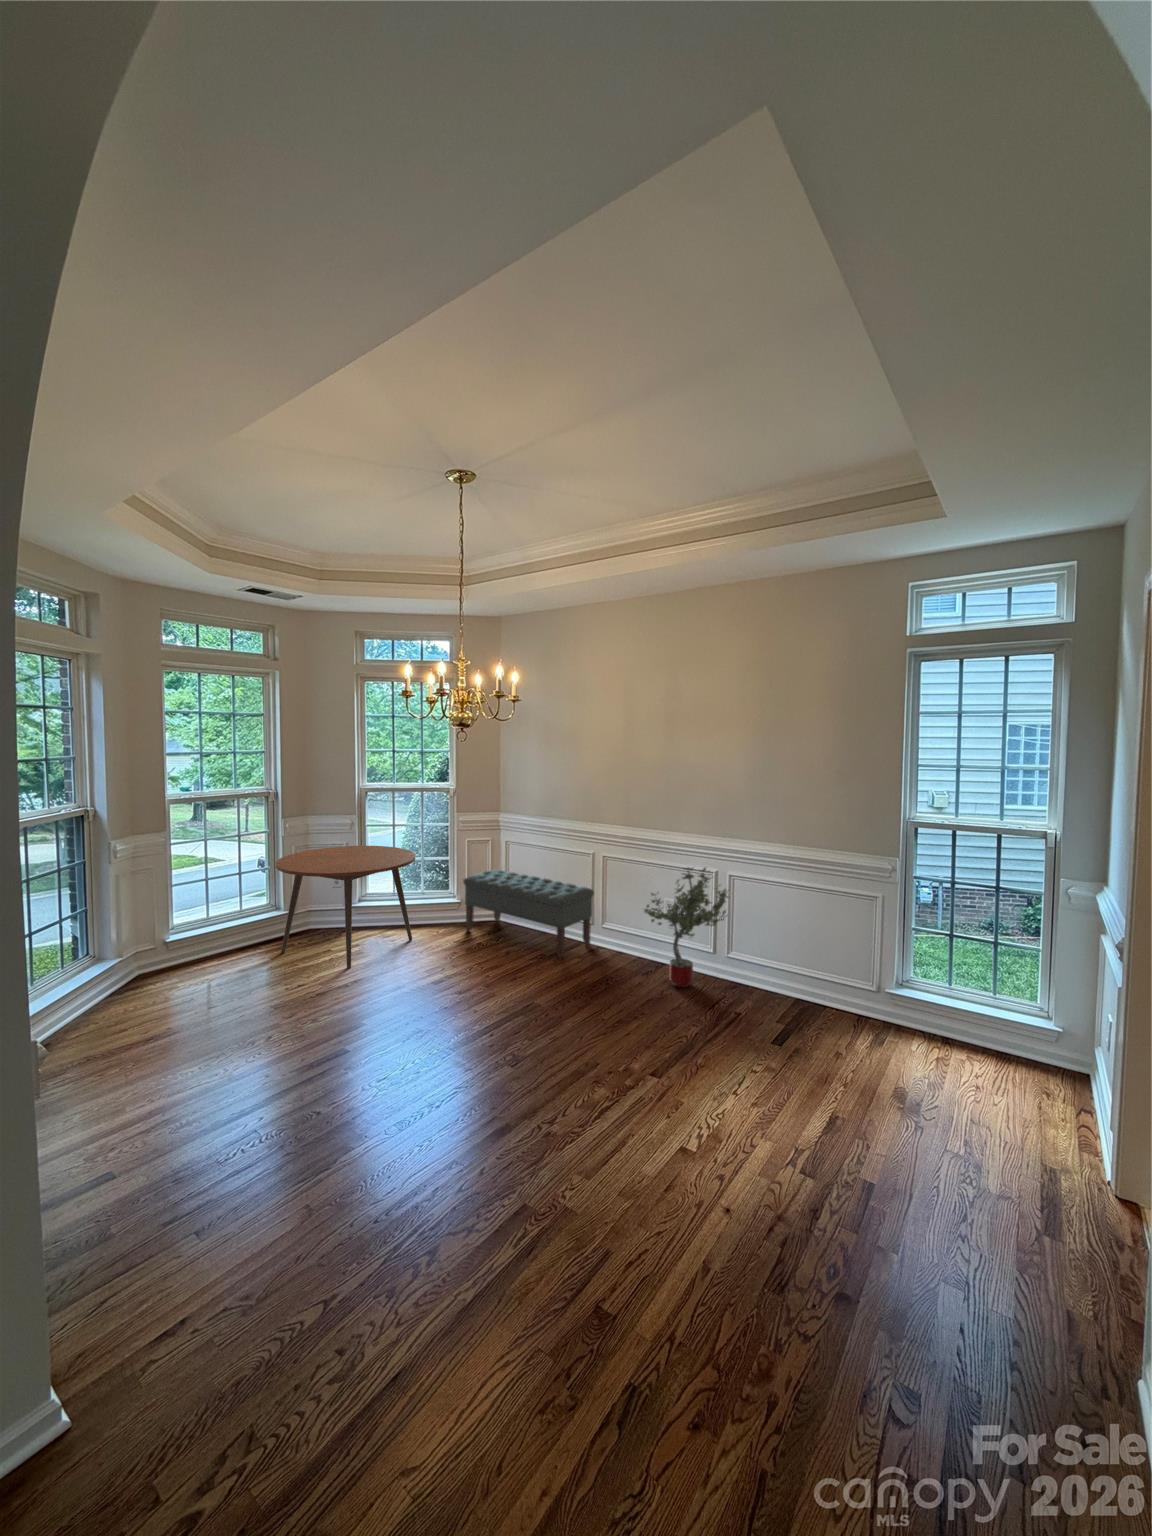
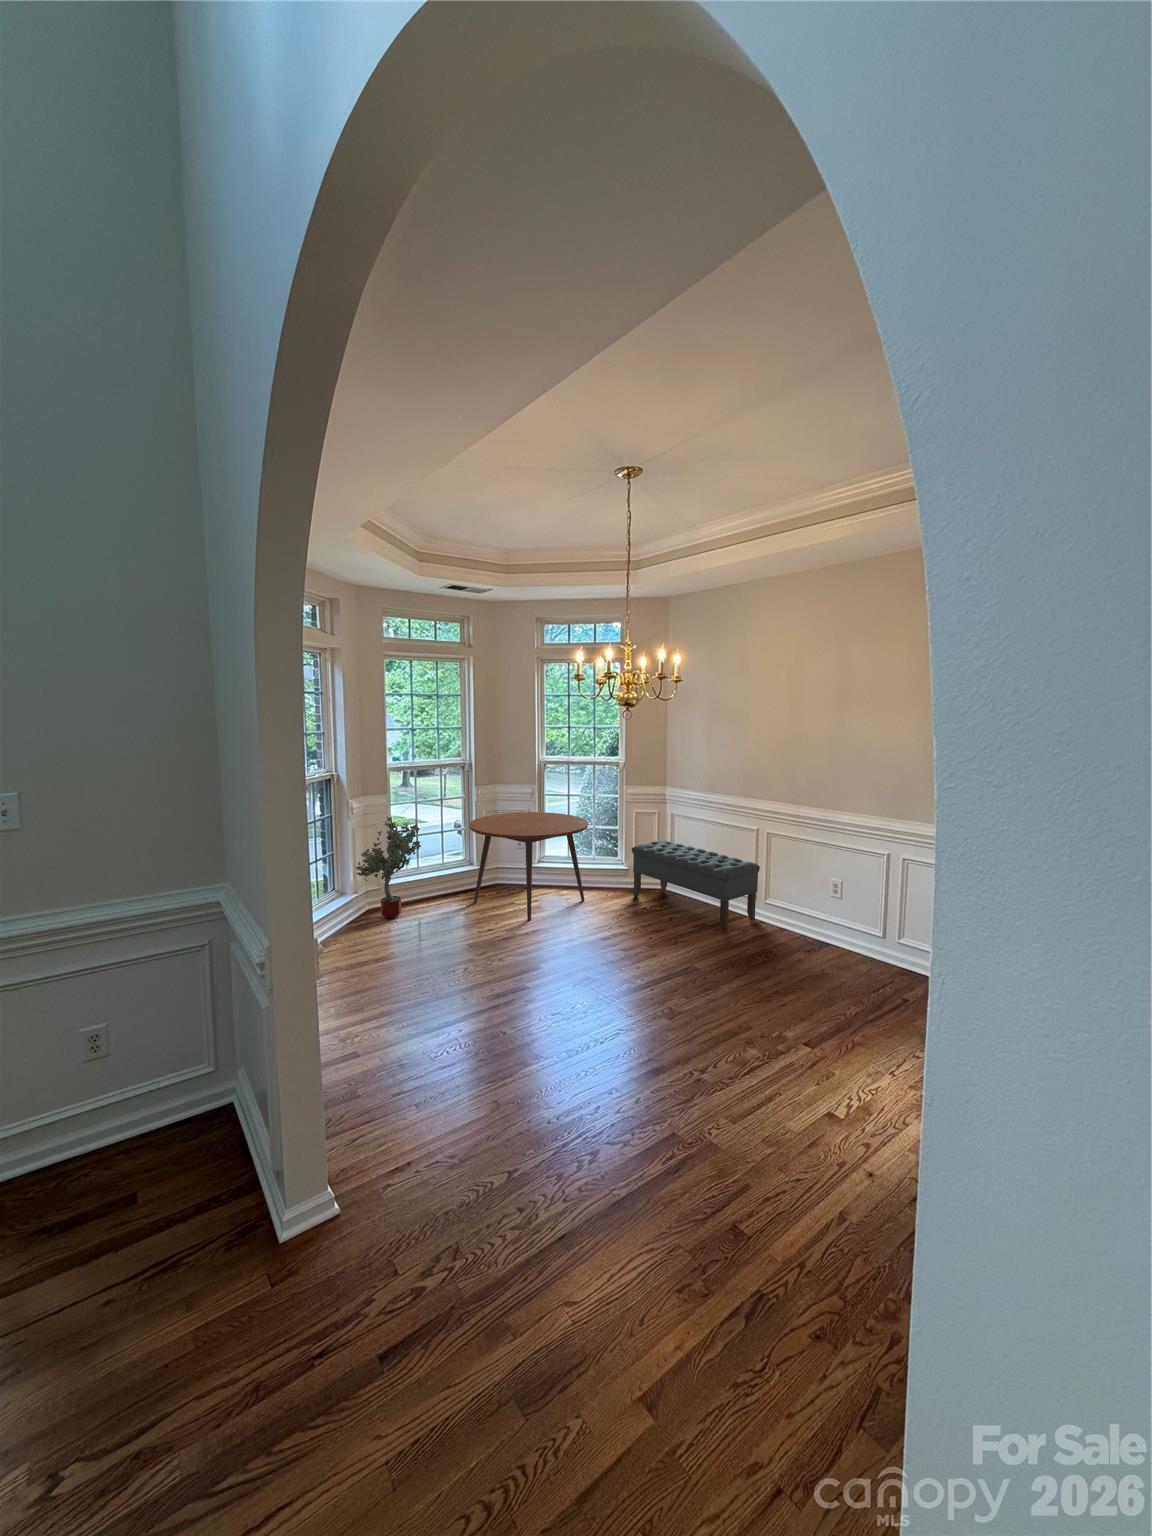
potted tree: present [644,868,728,988] -> present [356,817,421,919]

